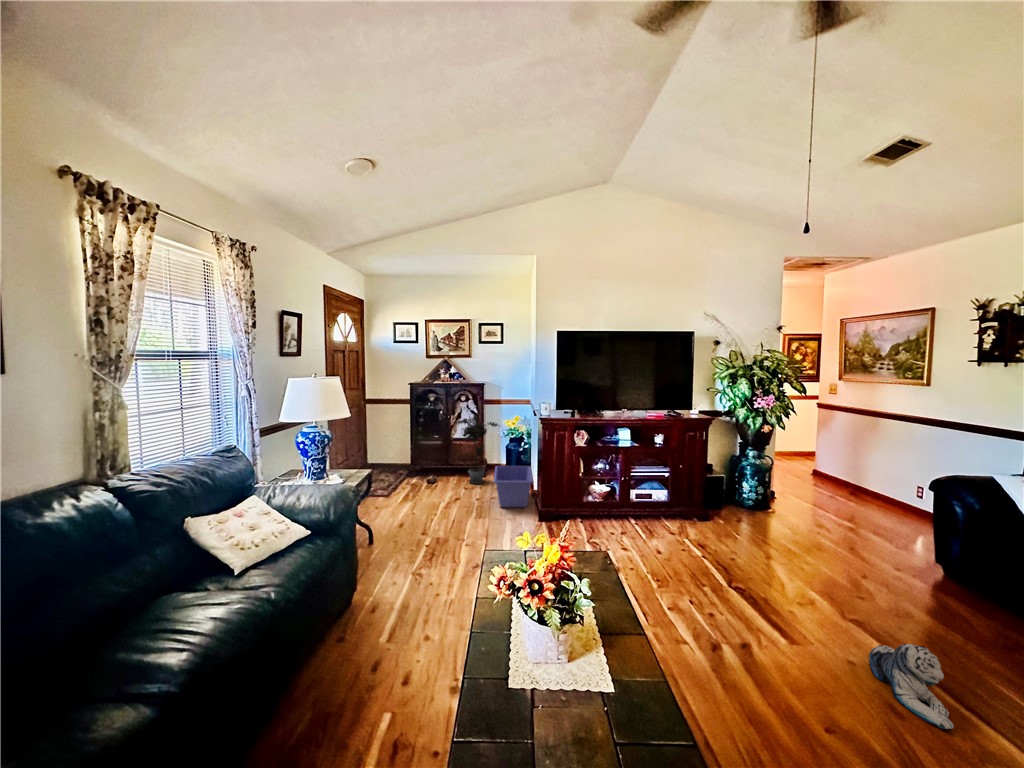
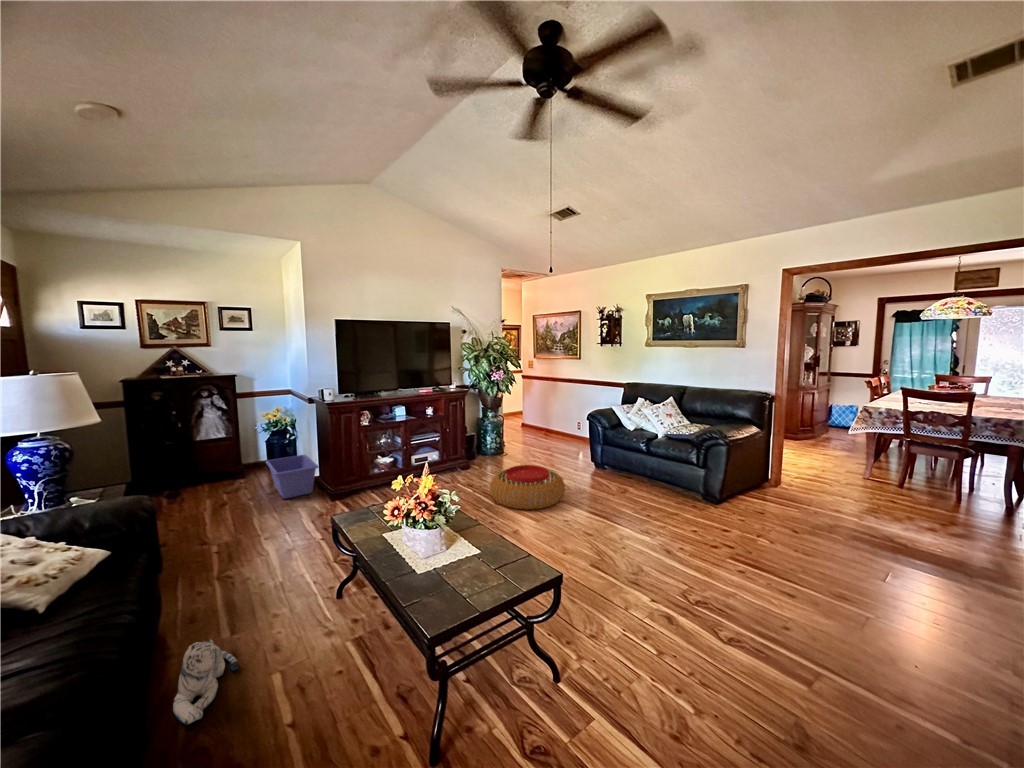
potted plant: present [453,416,499,484] -> none [200,408,264,486]
pouf: none [724,537,861,620] -> present [490,465,565,510]
plush toy: present [869,644,954,729] -> present [173,640,238,725]

